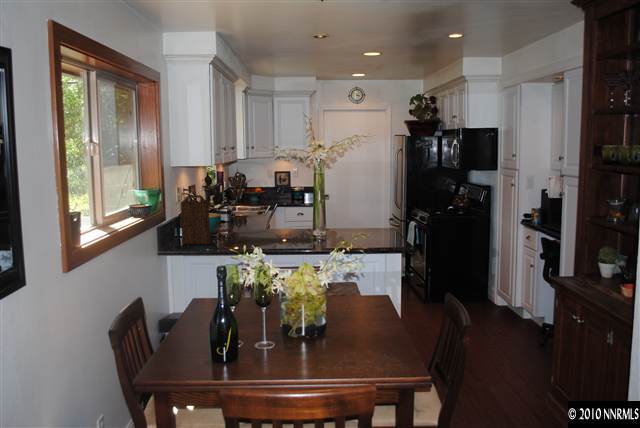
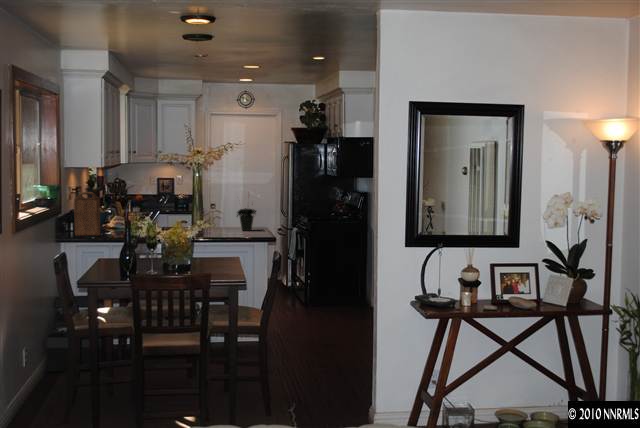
potted plant: none [363,190,386,236] -> present [237,208,256,231]

